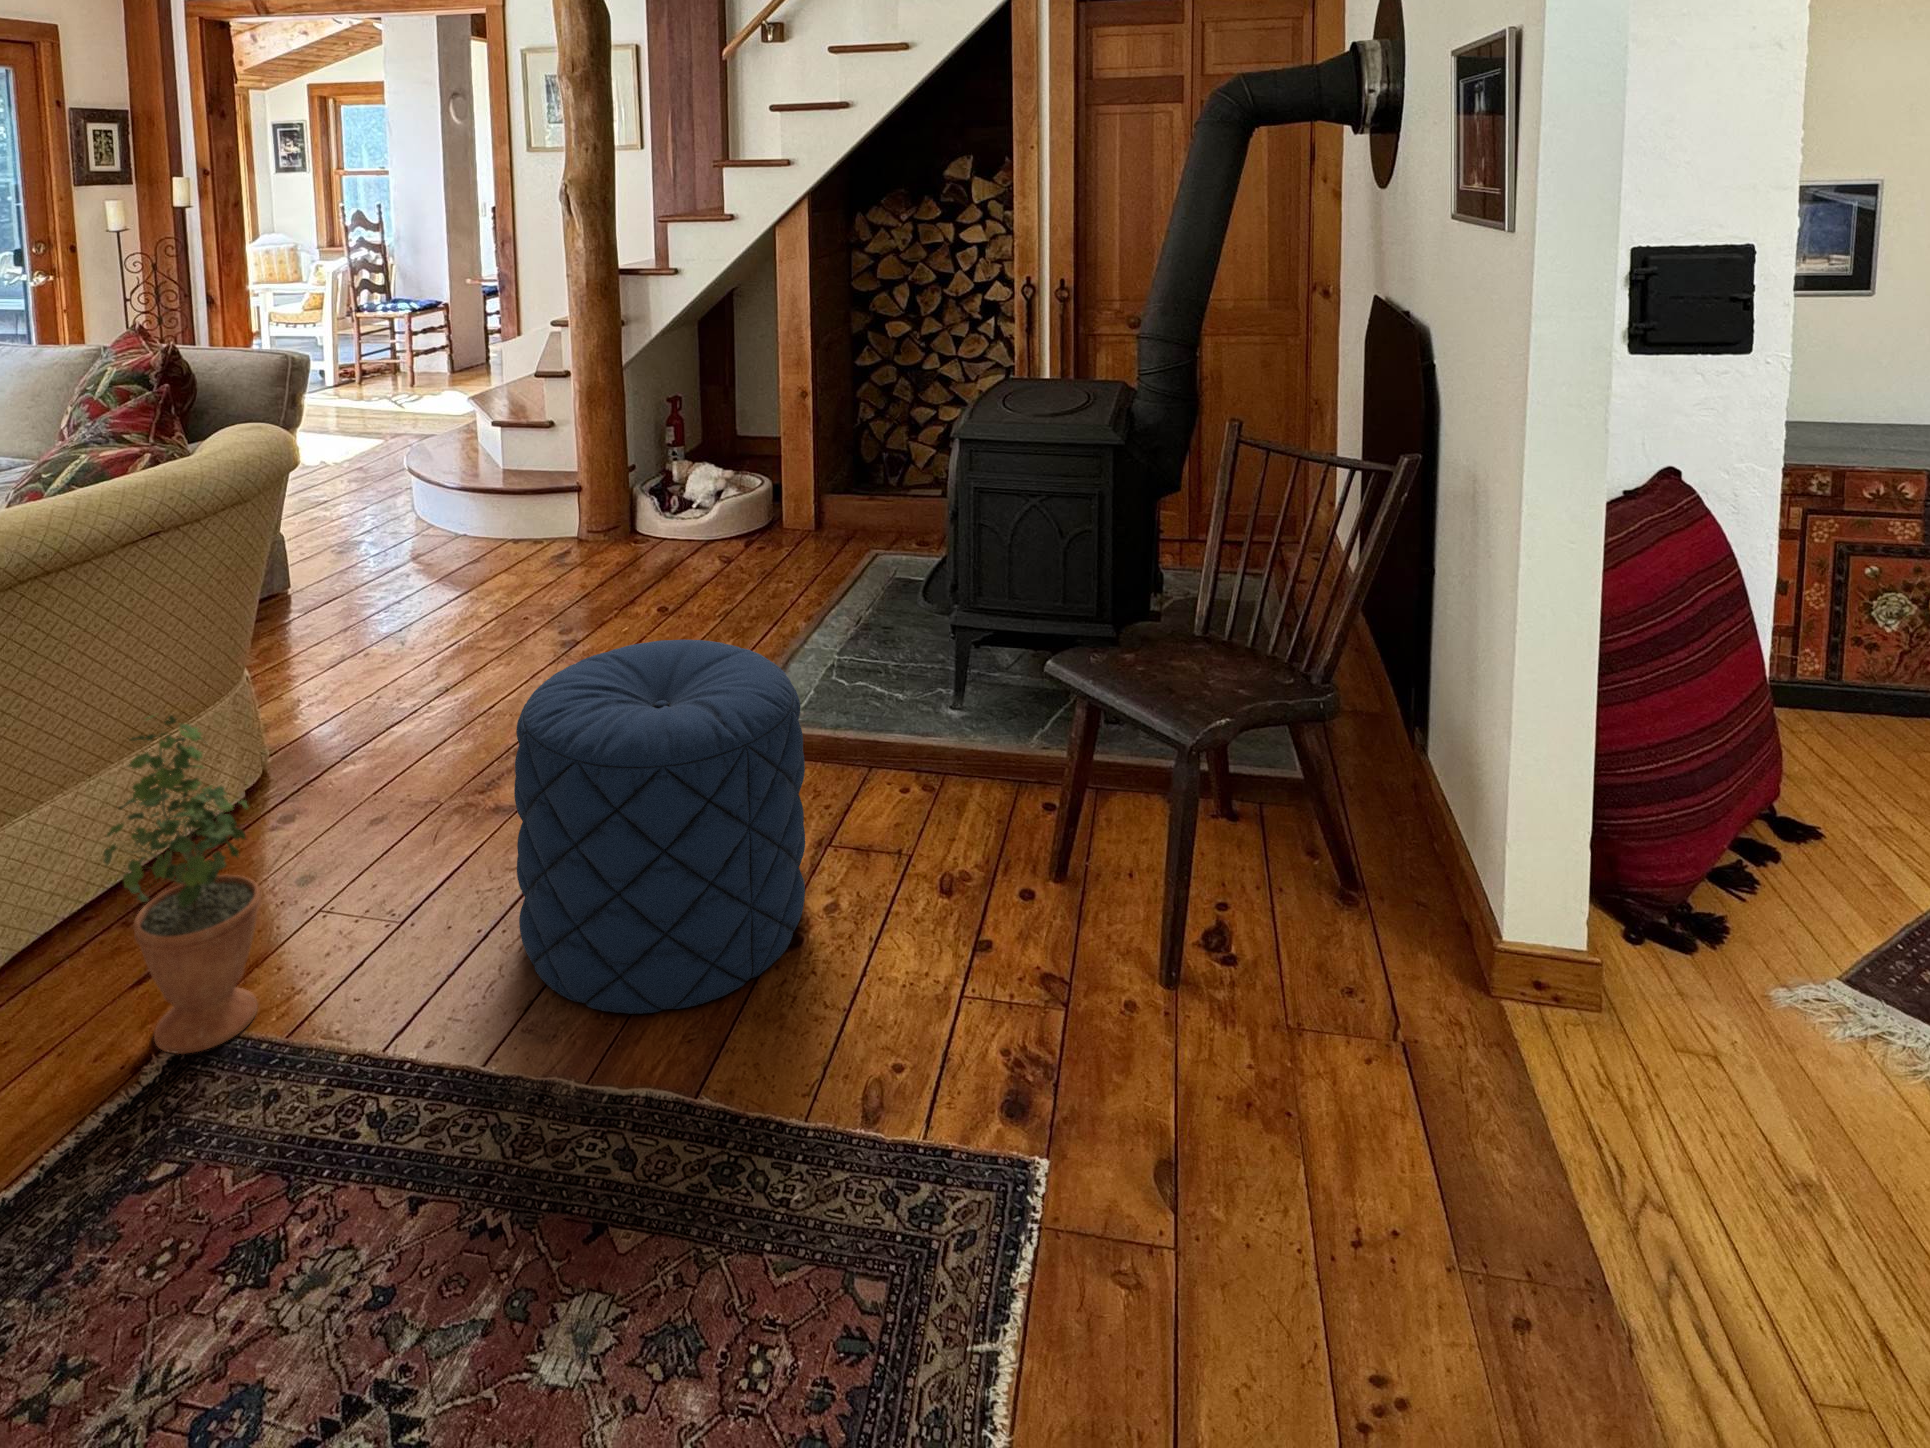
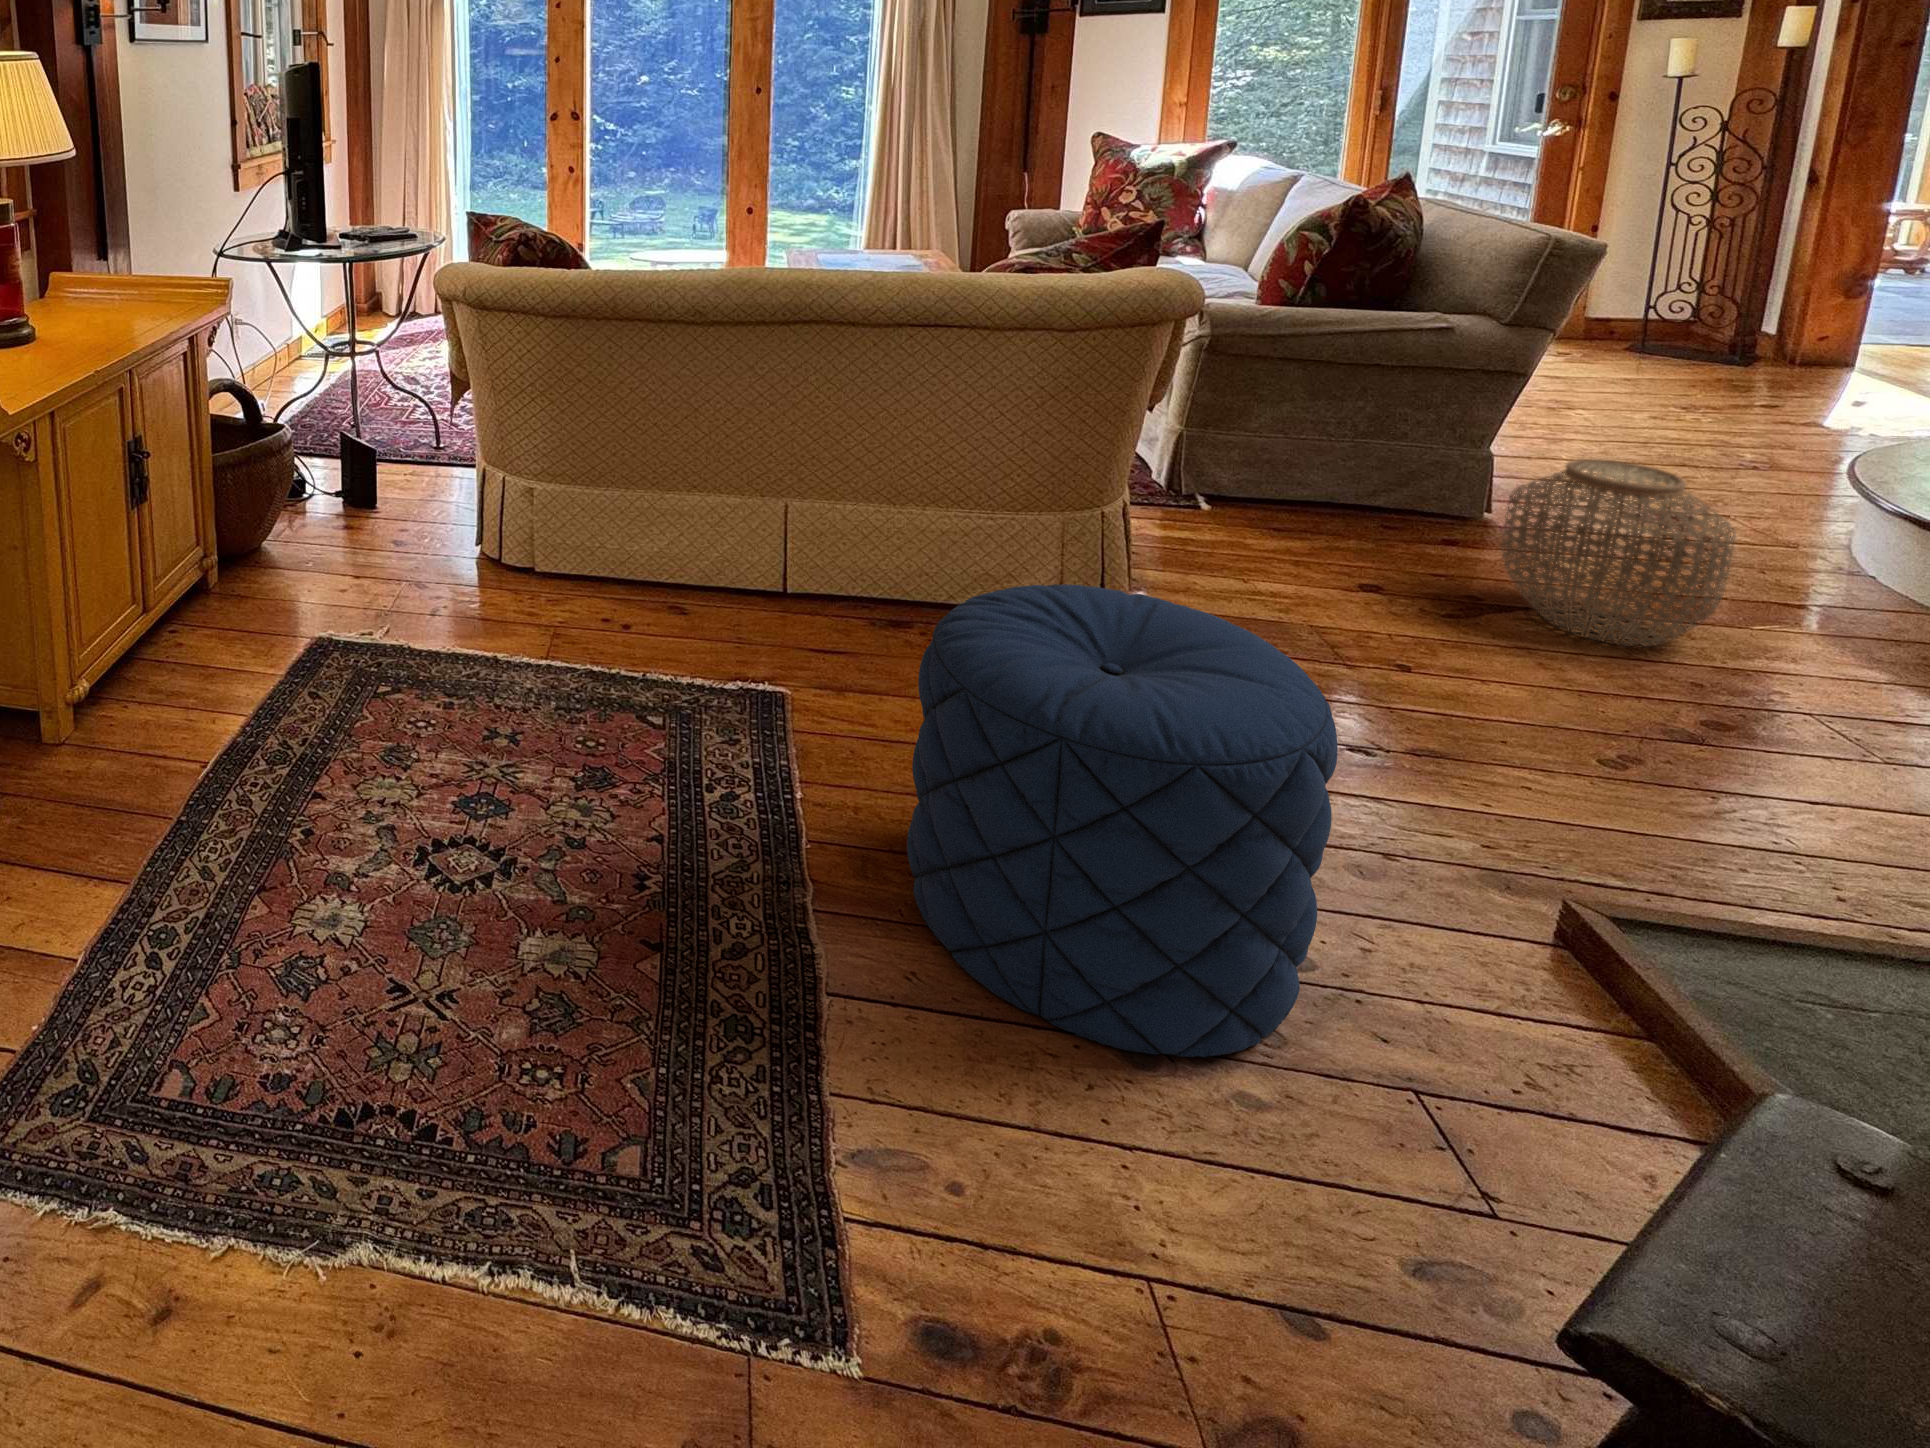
woven basket: none [395,498,515,628] -> present [1502,459,1735,646]
potted plant: present [104,715,261,1054] -> none [738,444,851,707]

